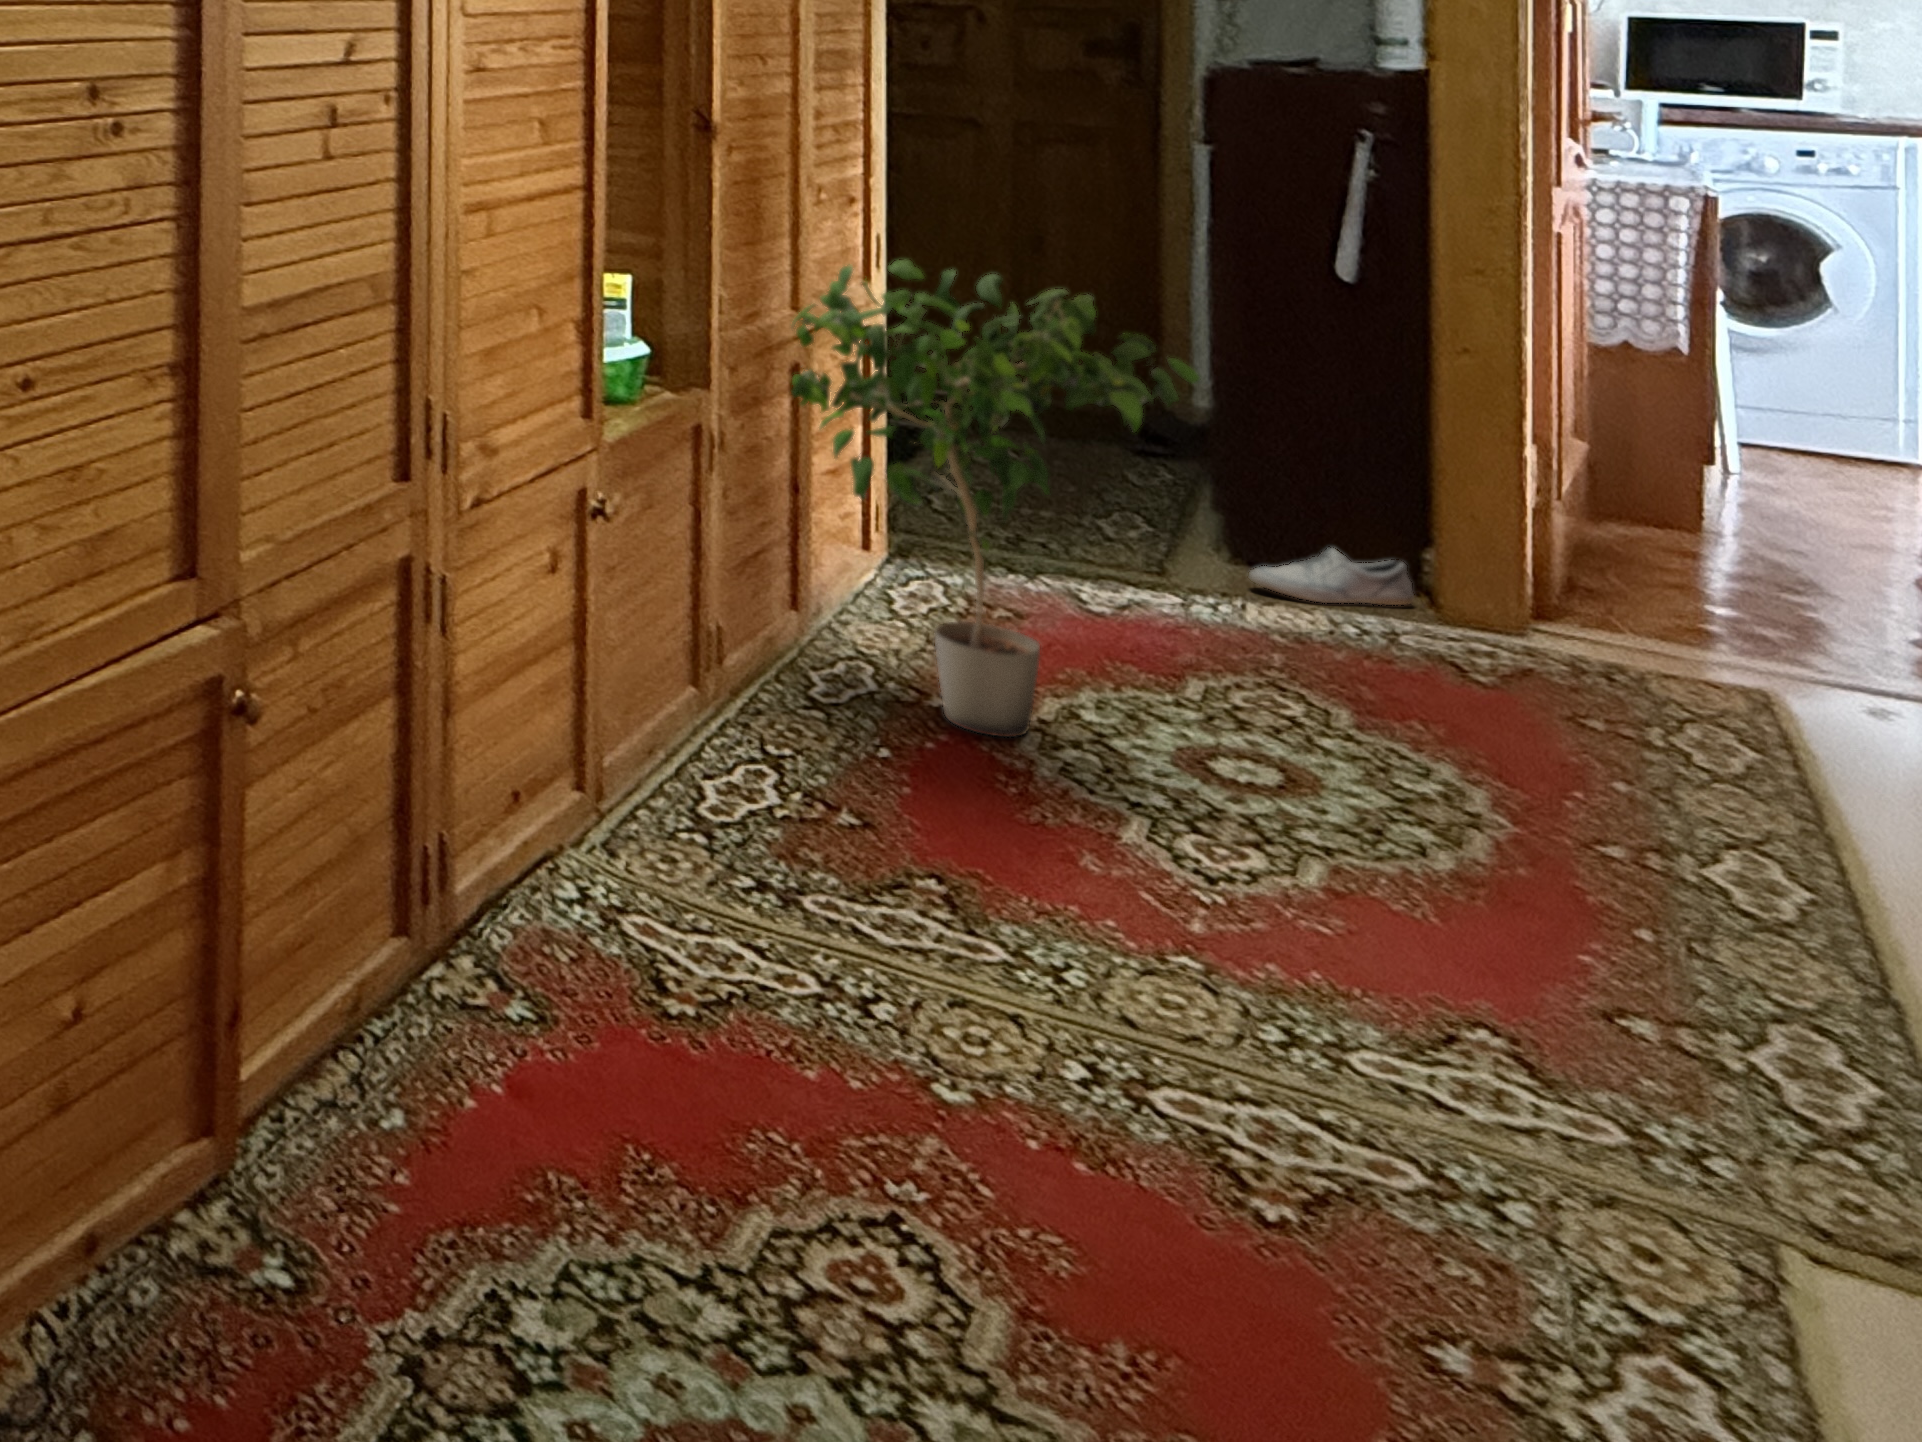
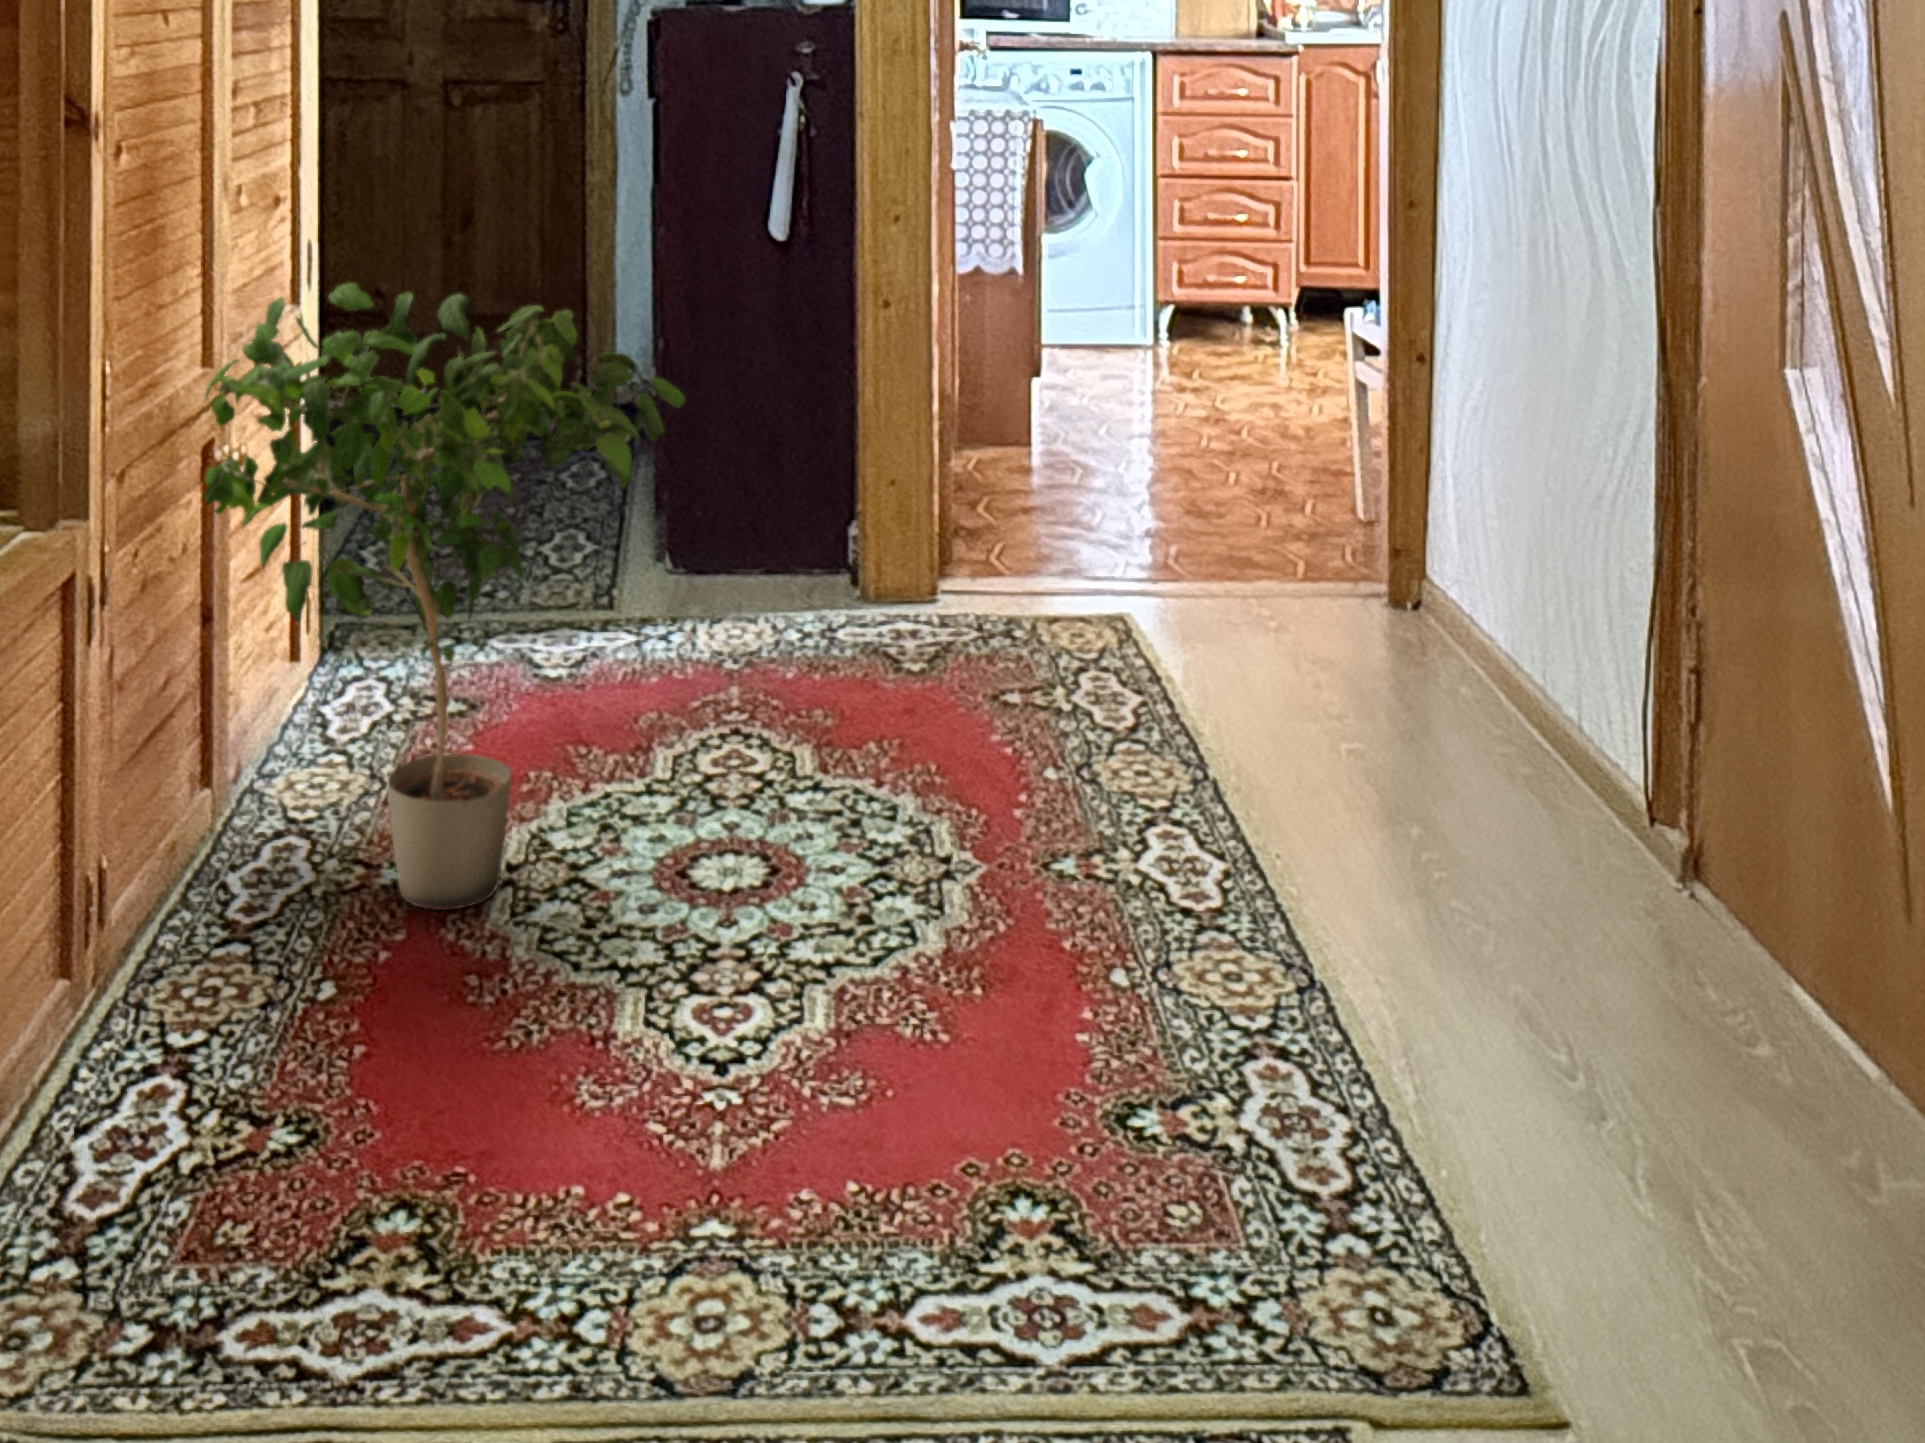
shoe: present [1249,548,1415,605] -> none [694,536,838,601]

